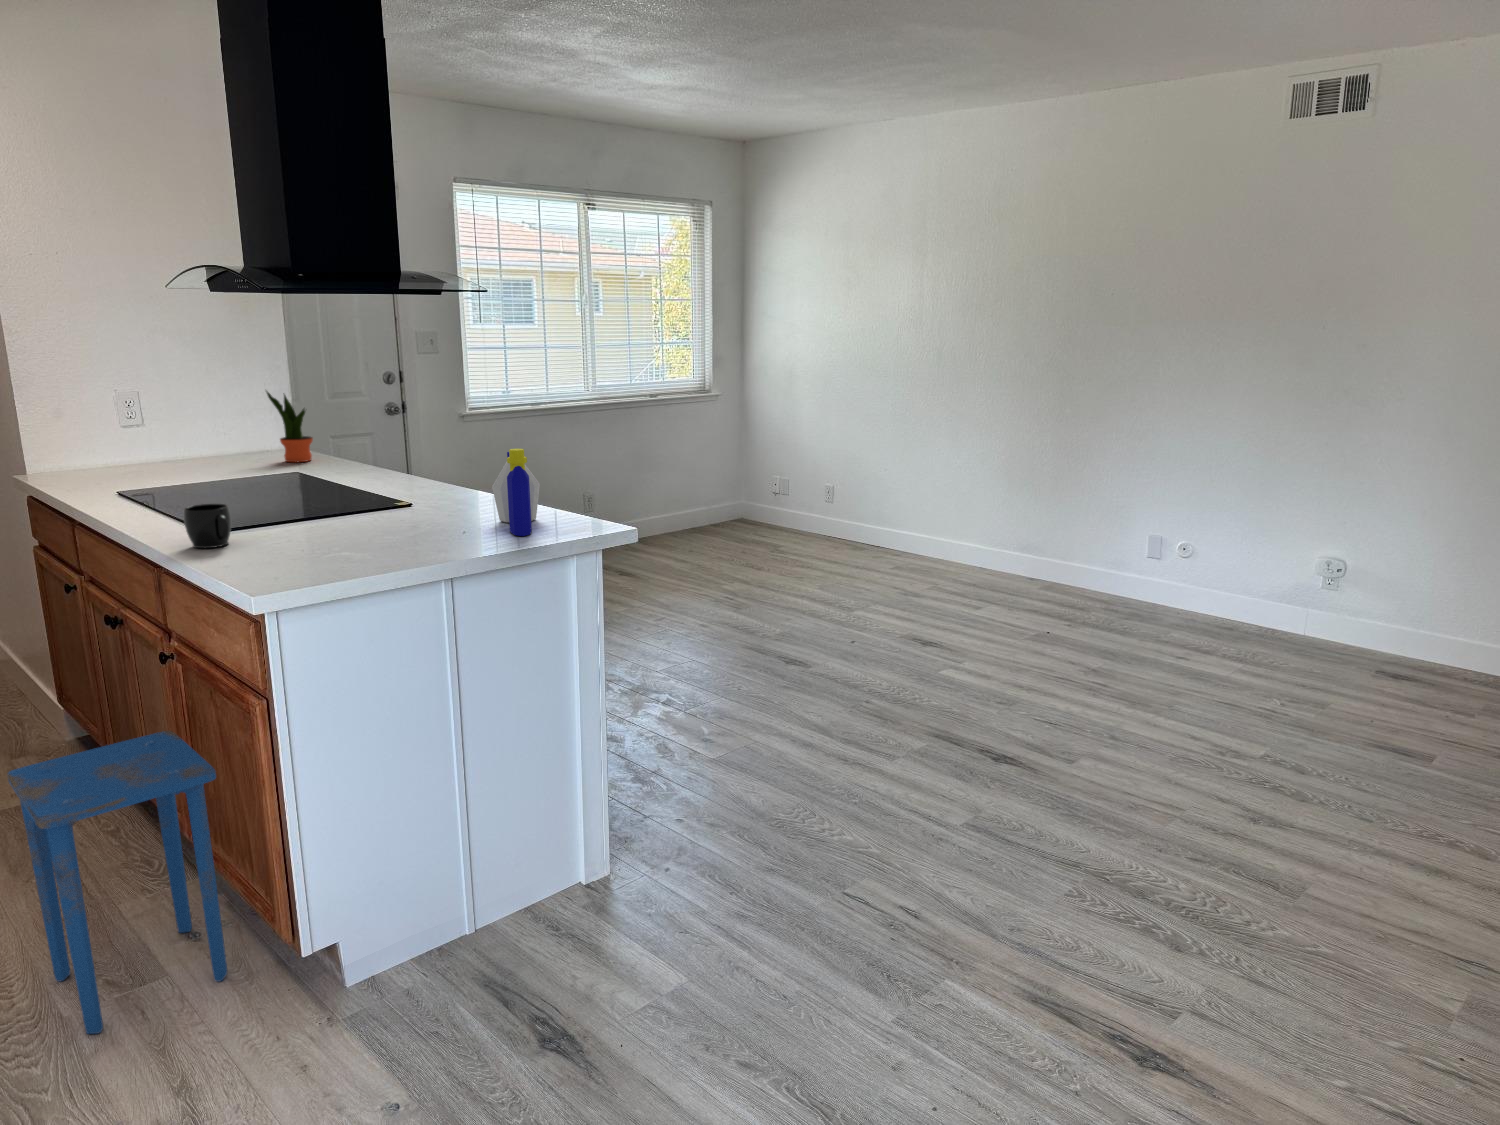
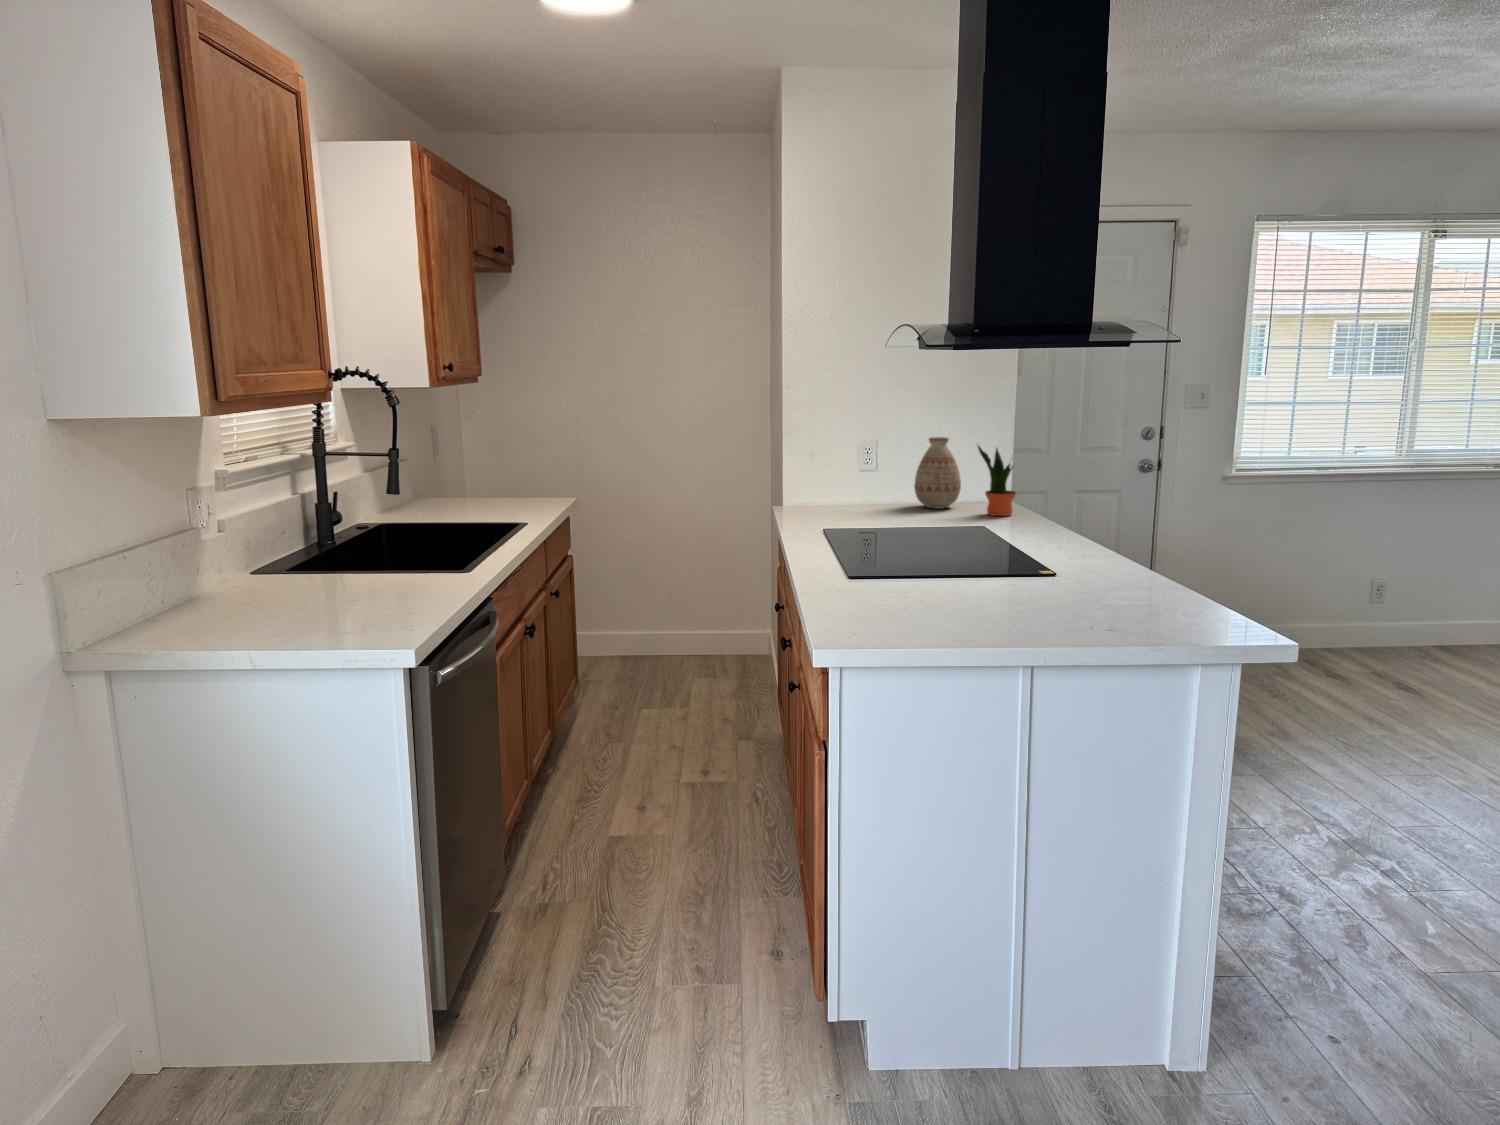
vase: none [193,386,247,462] -> present [914,437,961,509]
bottle: present [492,449,540,536] -> none [1131,532,1190,636]
mug: present [183,504,231,548] -> none [824,553,864,595]
side table: present [7,730,227,1034] -> none [655,754,797,1004]

